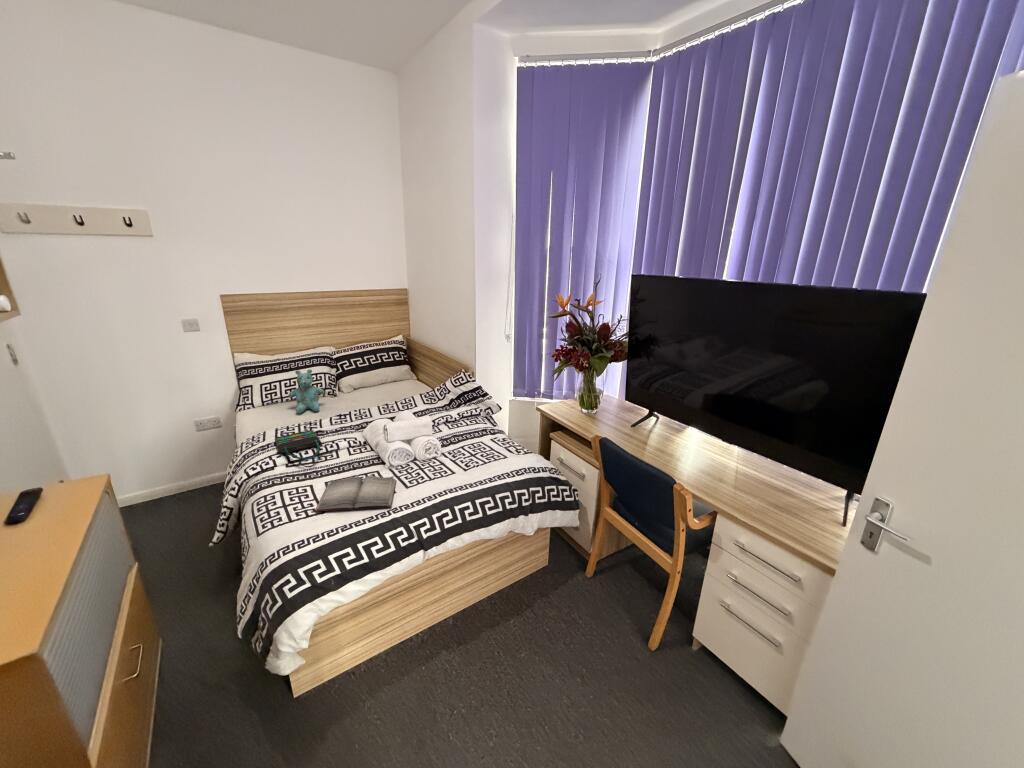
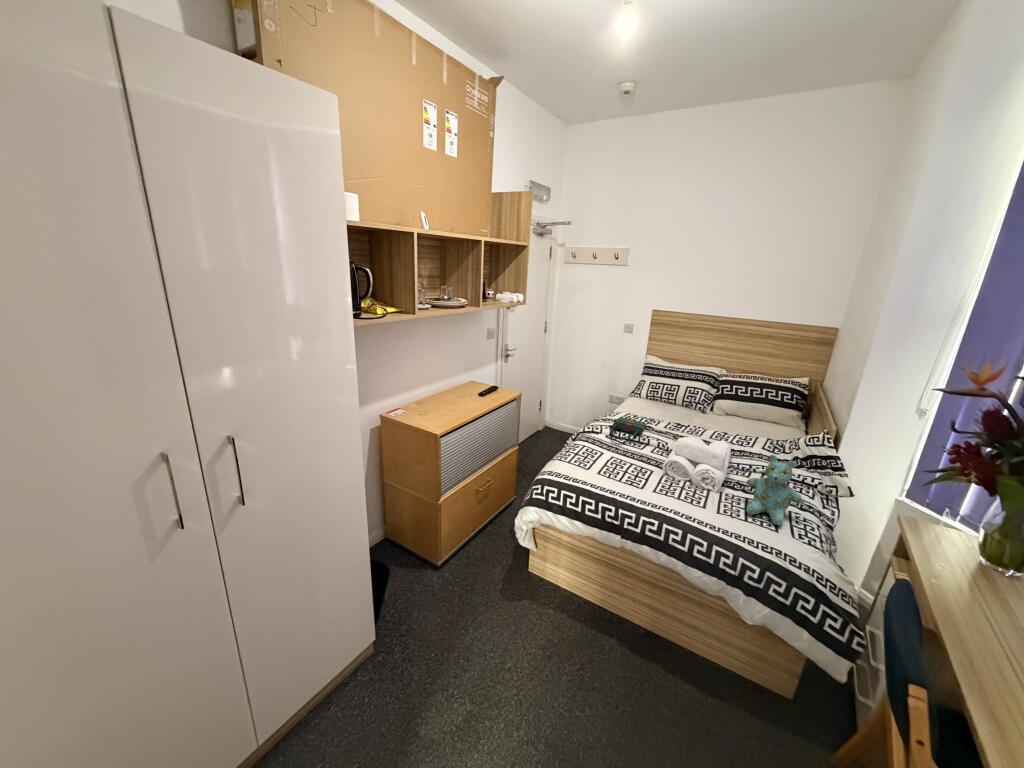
stuffed bear: present [289,369,325,413] -> present [746,455,803,525]
hardback book: present [315,476,396,511] -> none [586,458,656,496]

